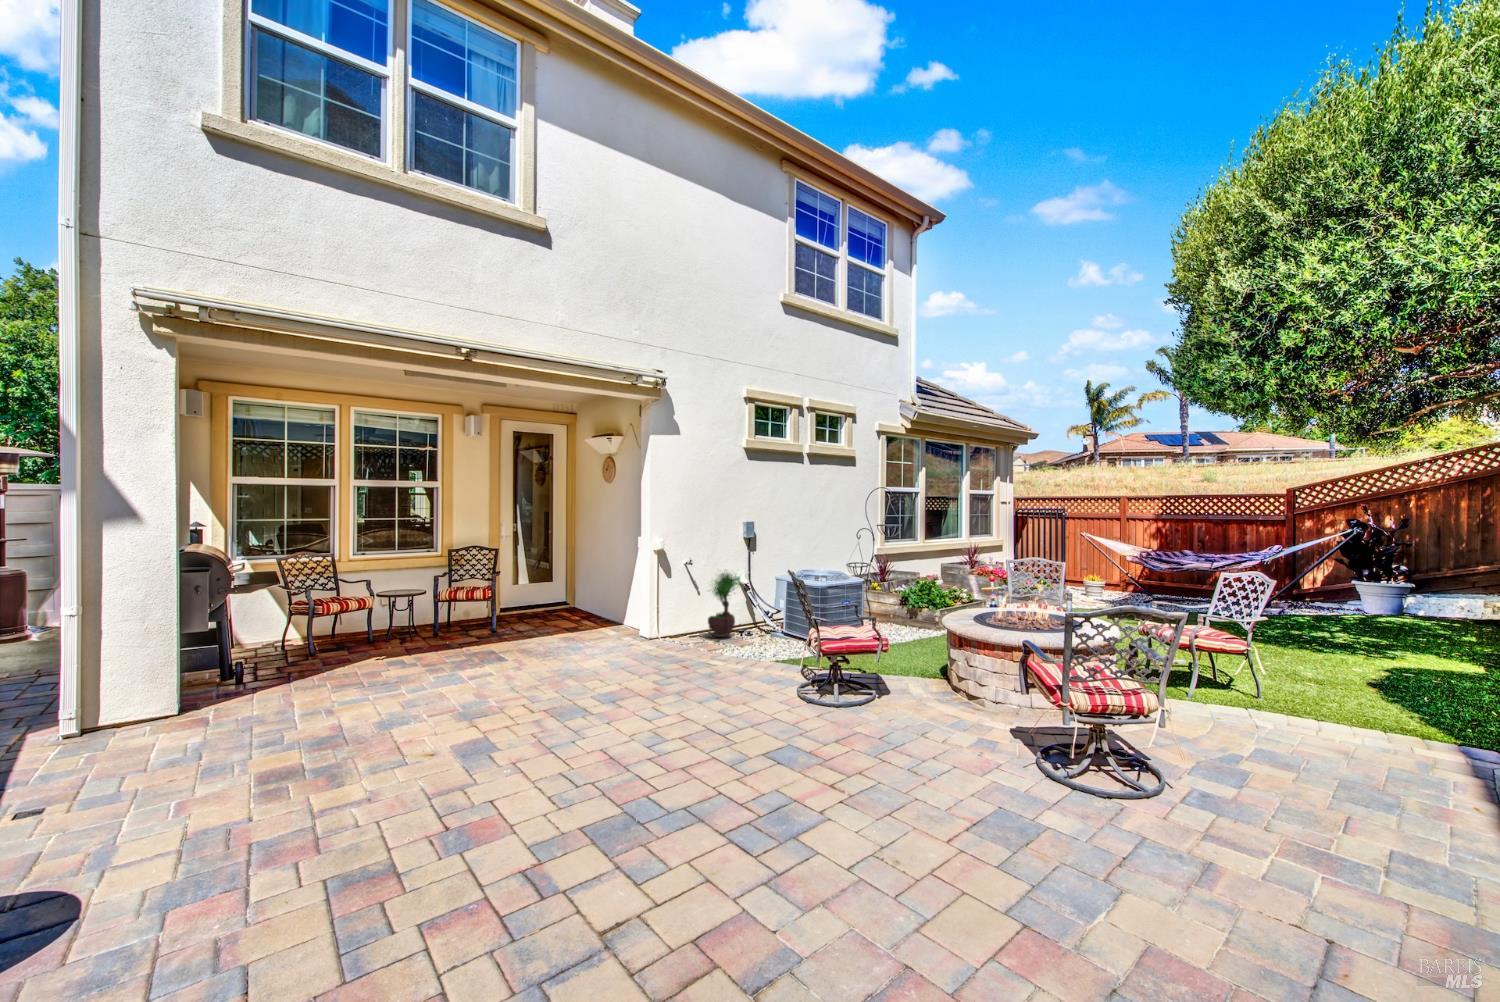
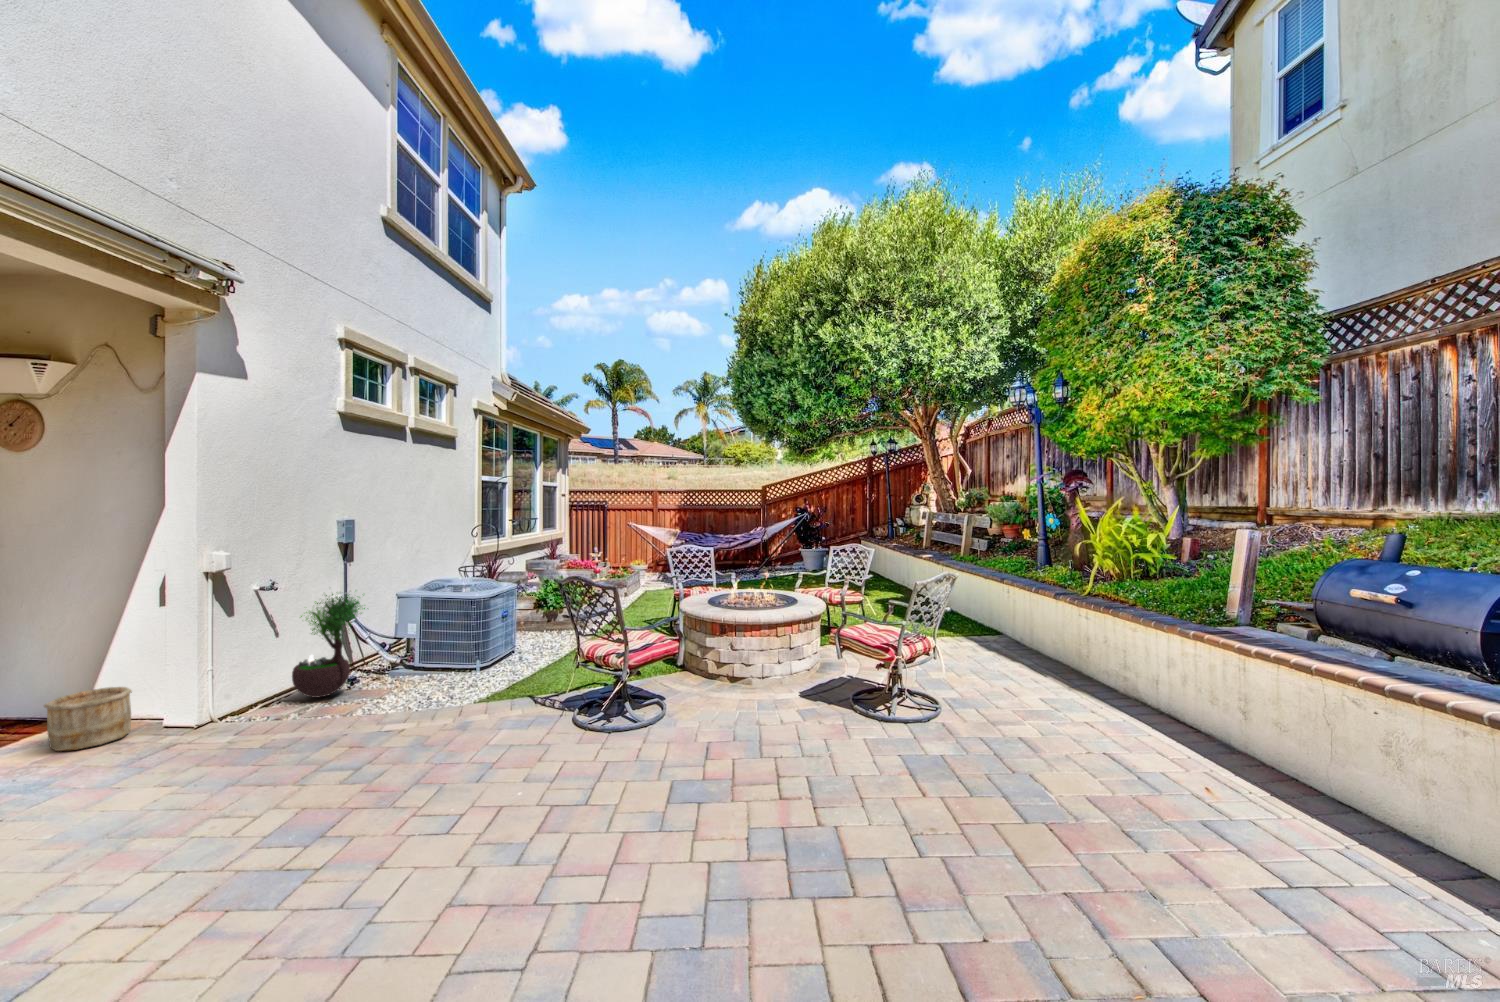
wooden bucket: none [605,608,636,637] -> present [44,687,132,751]

